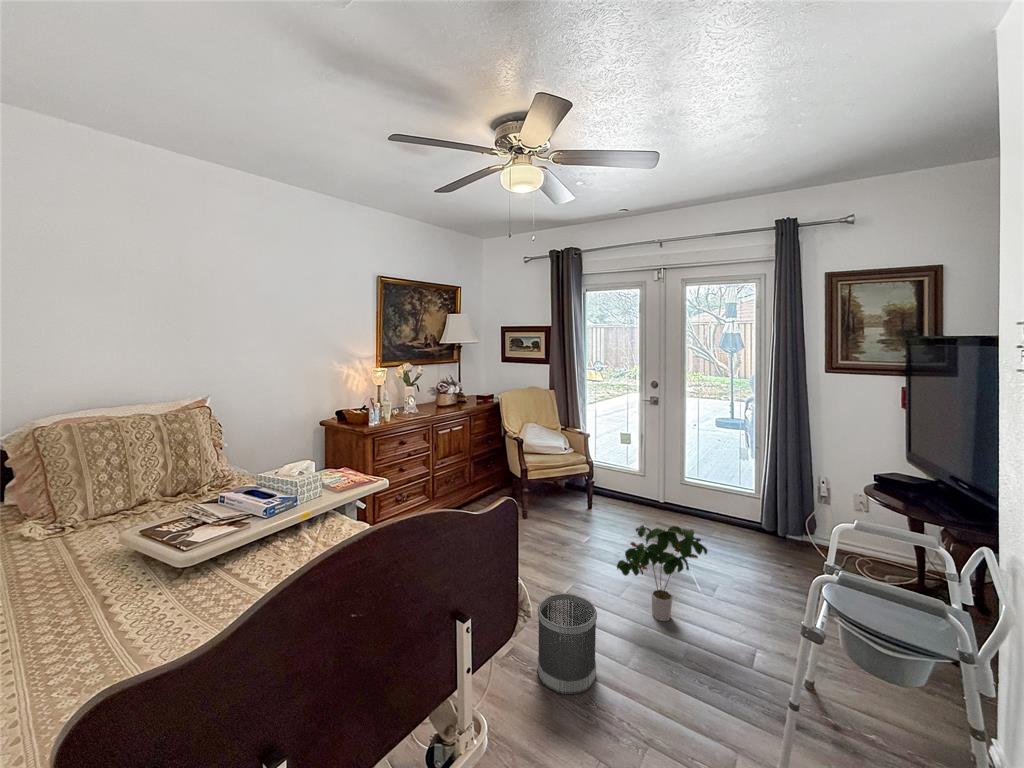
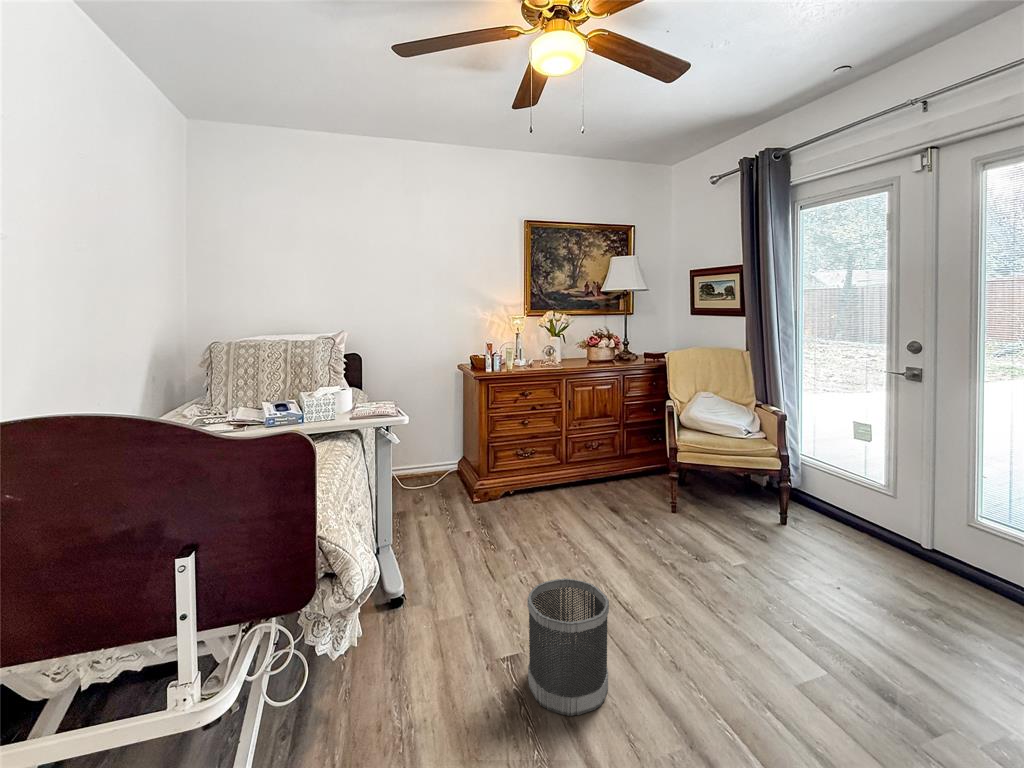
potted plant: present [617,525,707,621] -> none [705,524,867,687]

